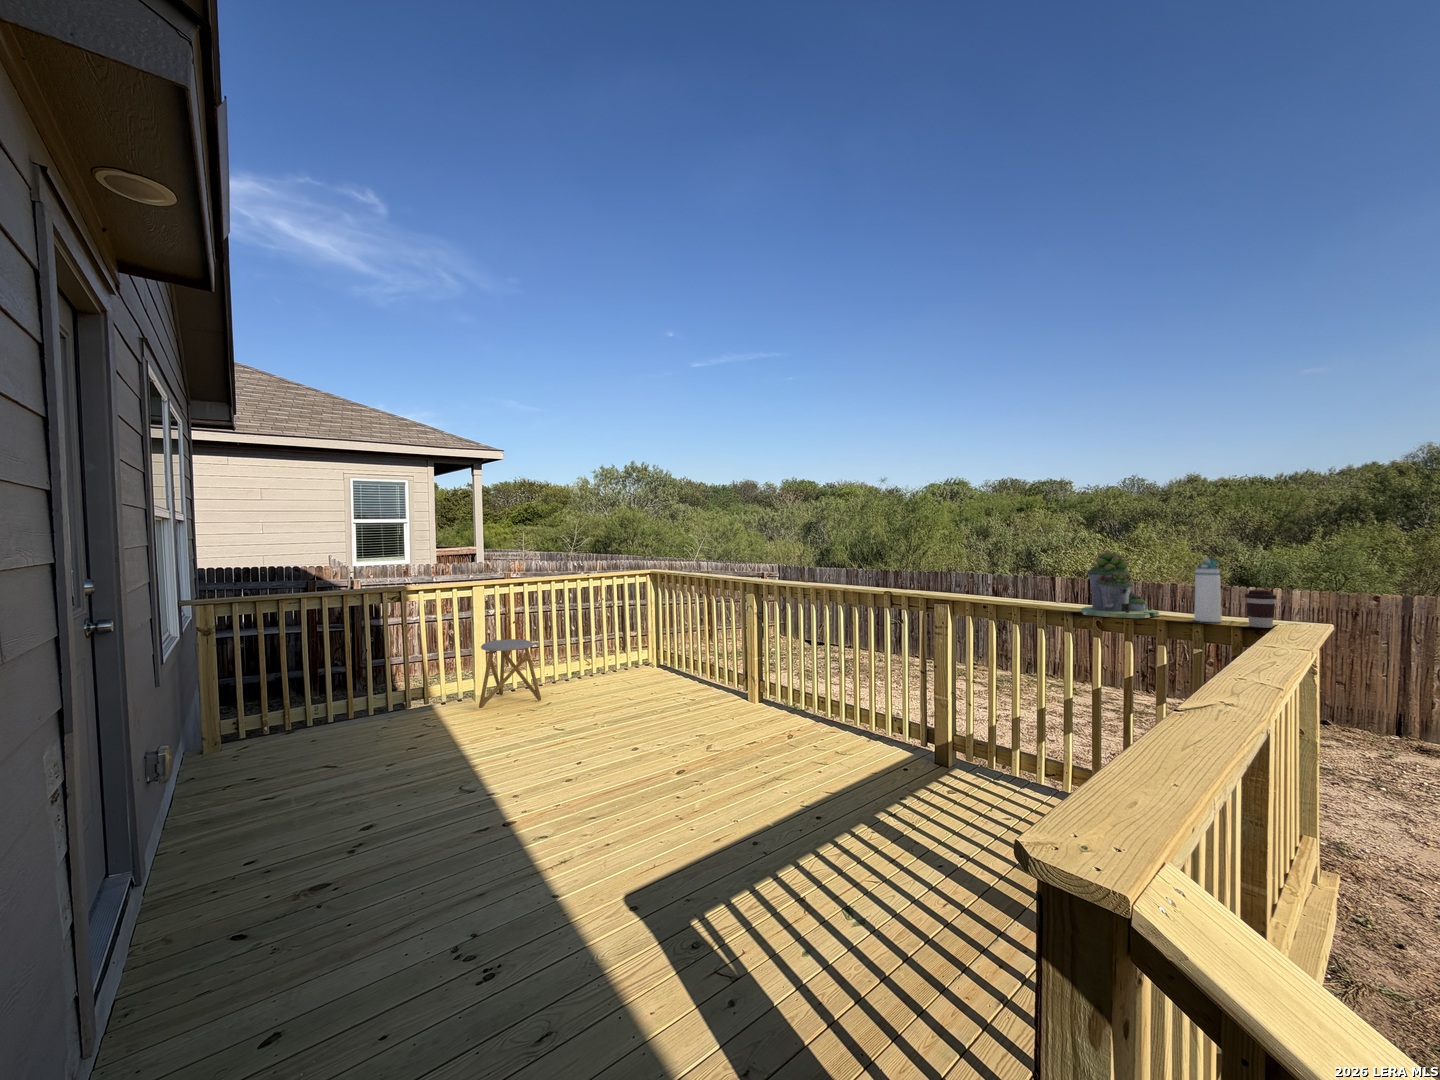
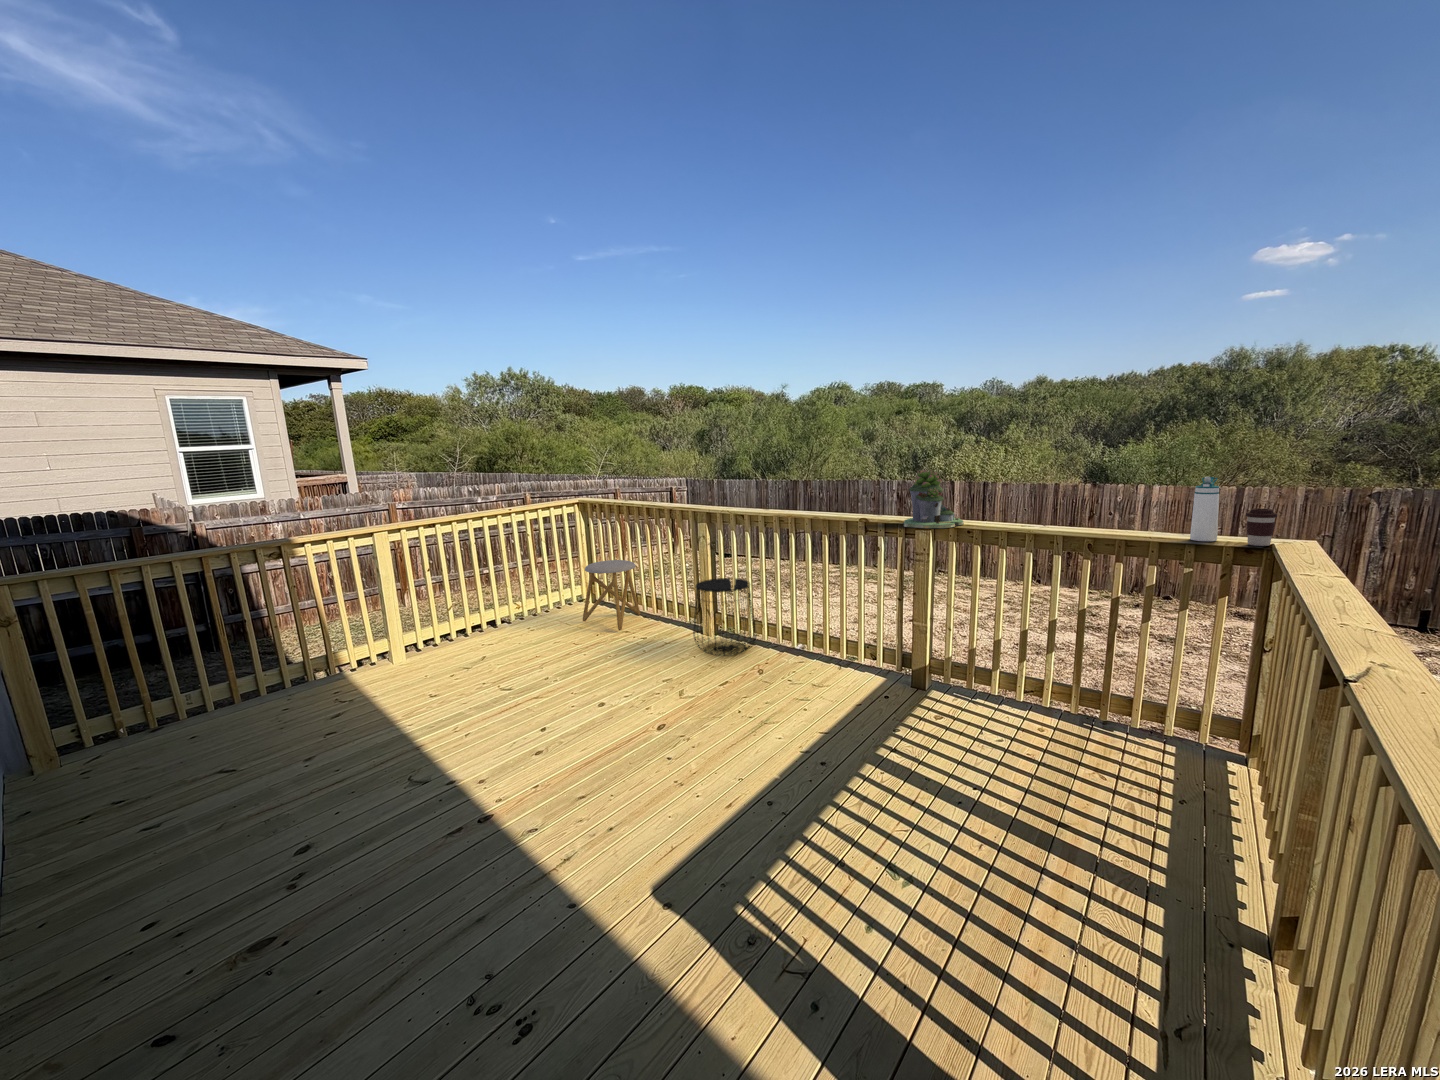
succulent planter: present [1081,550,1160,618] -> present [904,469,964,528]
stool: present [479,639,541,708] -> present [582,560,640,630]
side table: none [736,647,795,720] -> present [693,578,756,655]

